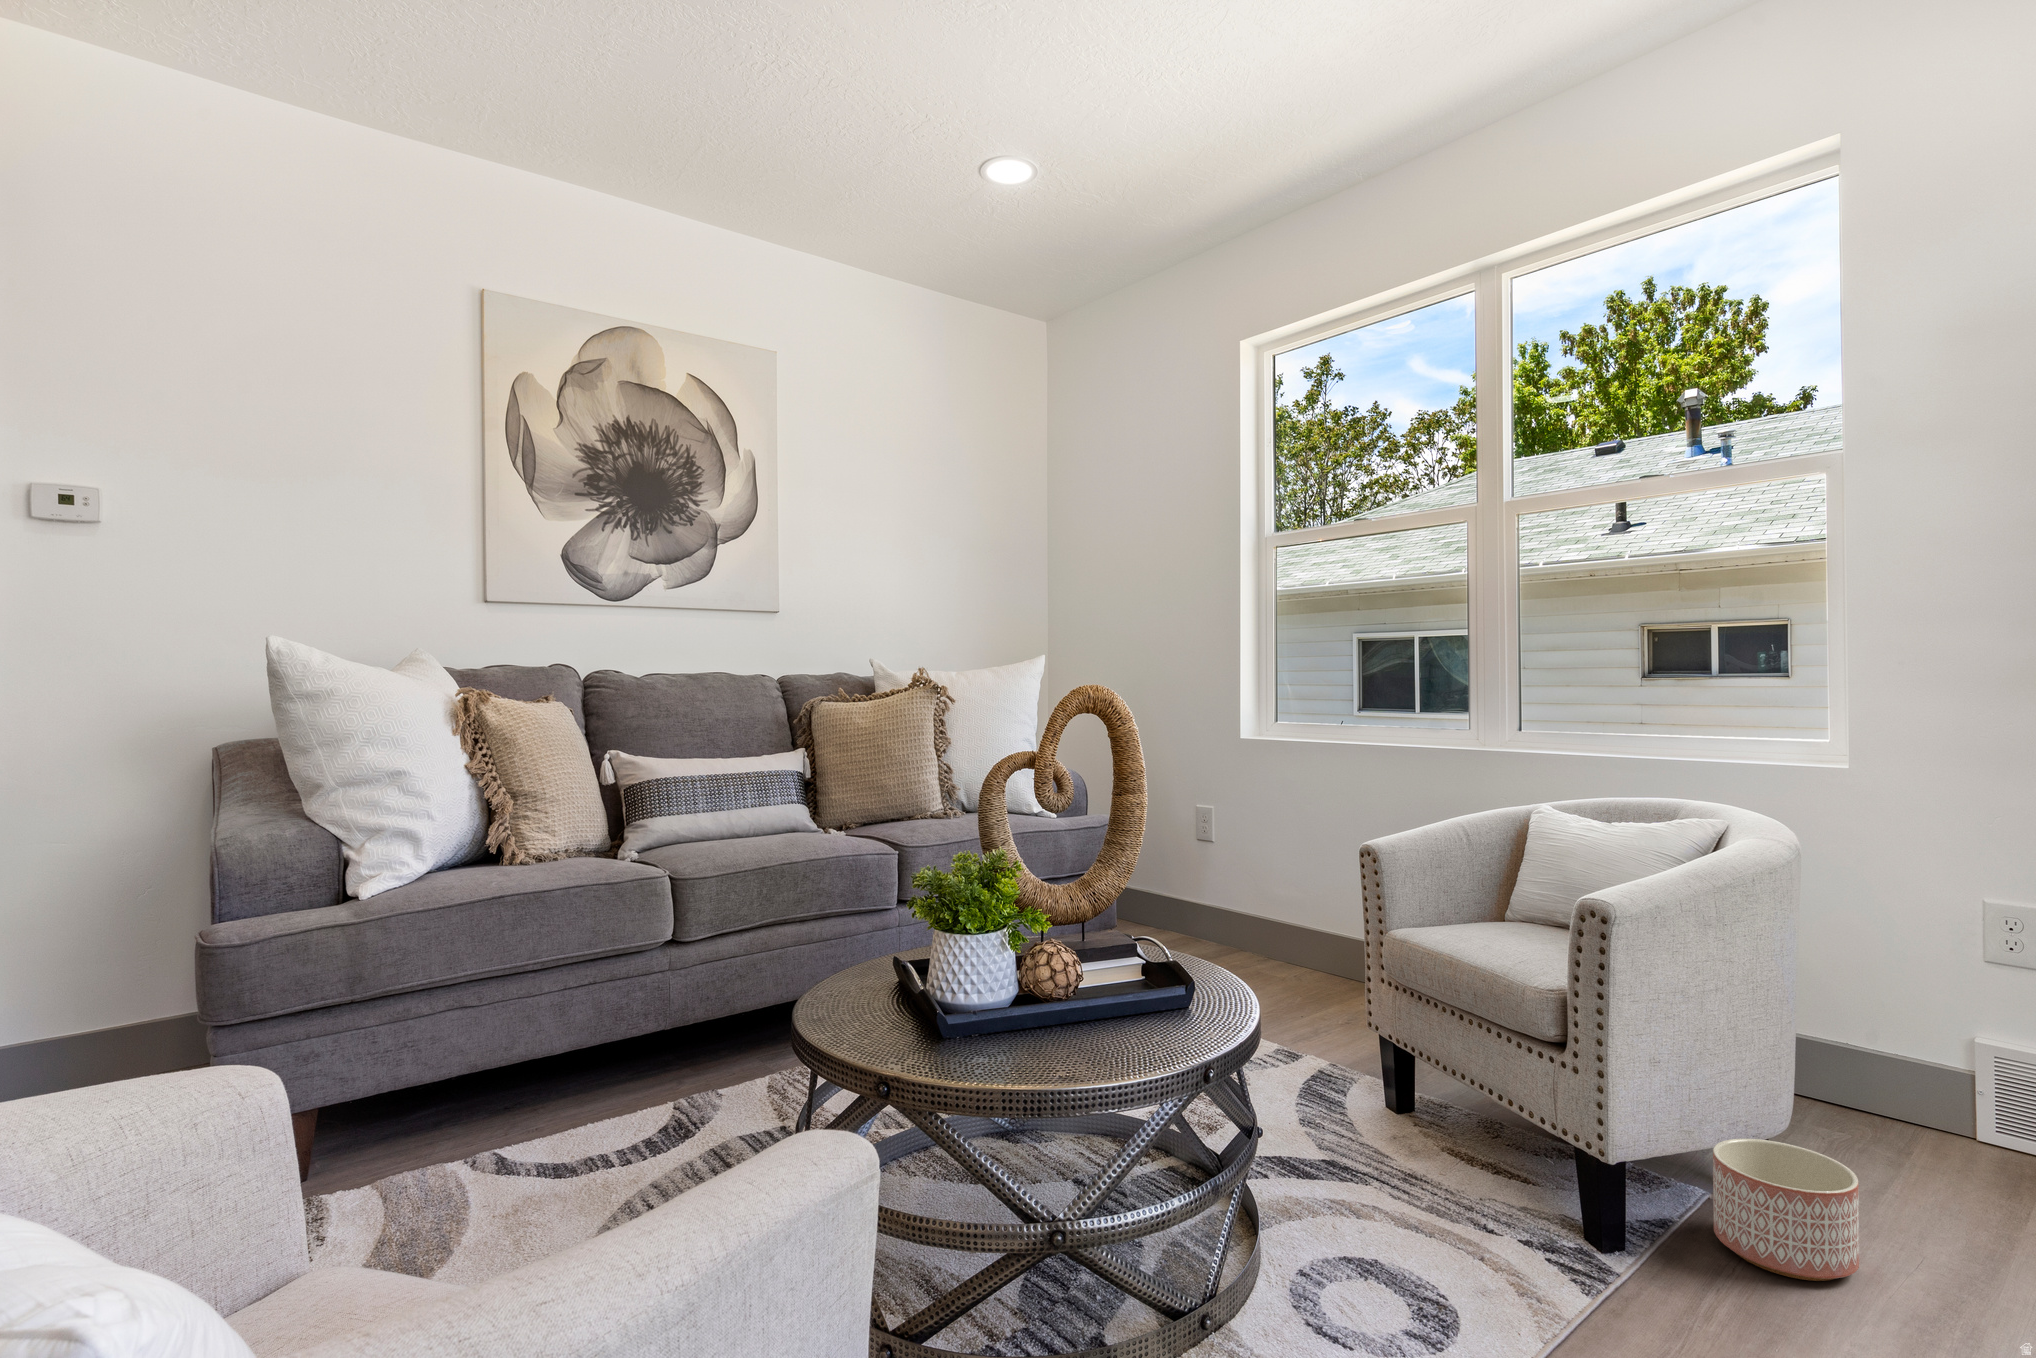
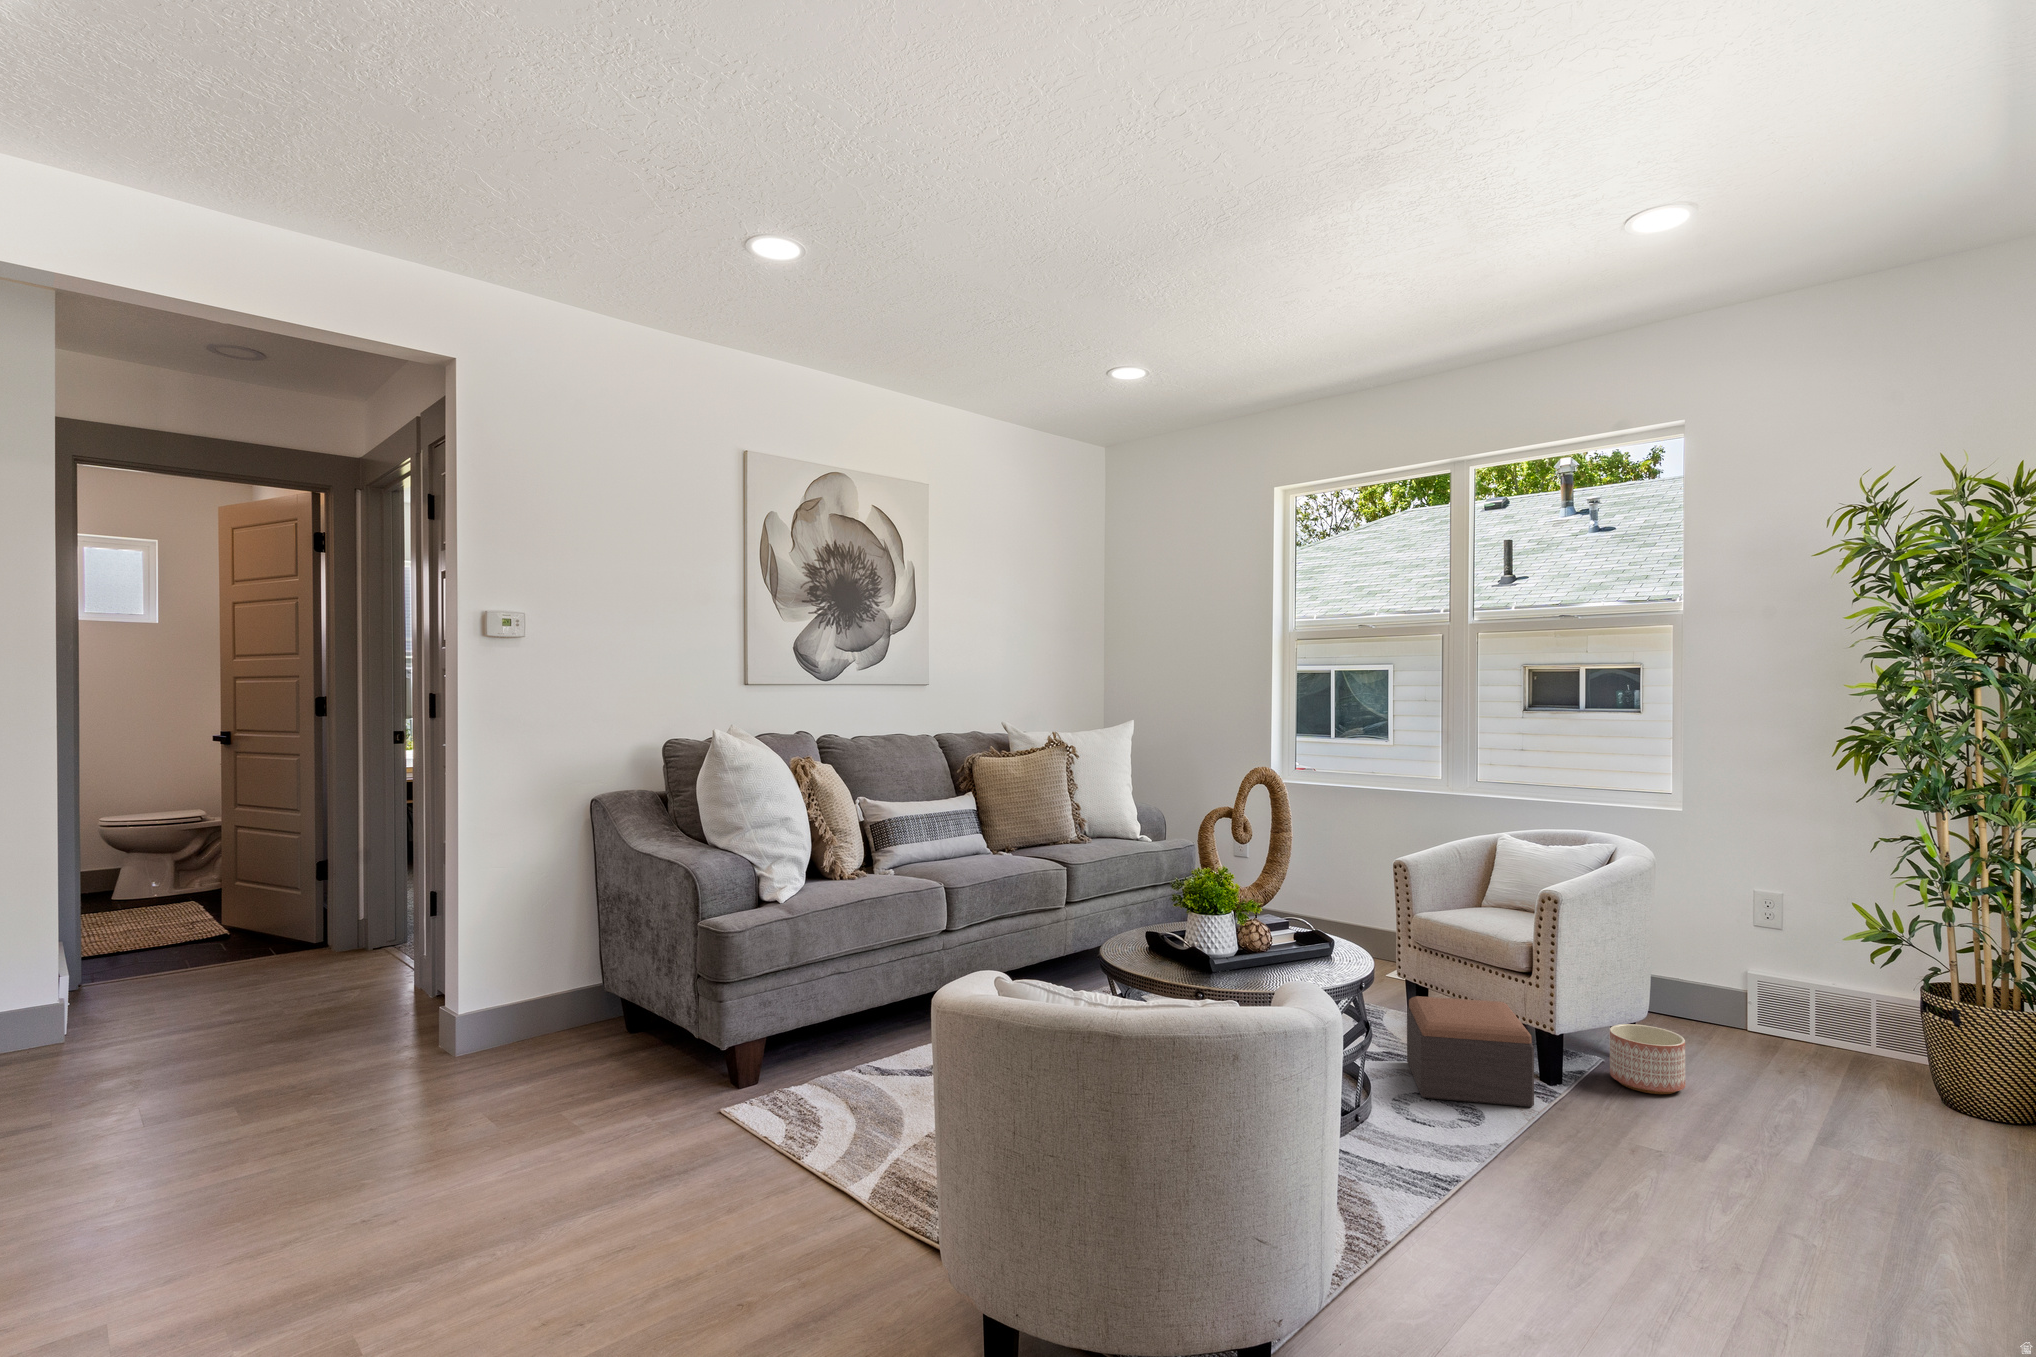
footstool: none [1348,1075,1556,1300] -> present [1407,996,1534,1107]

